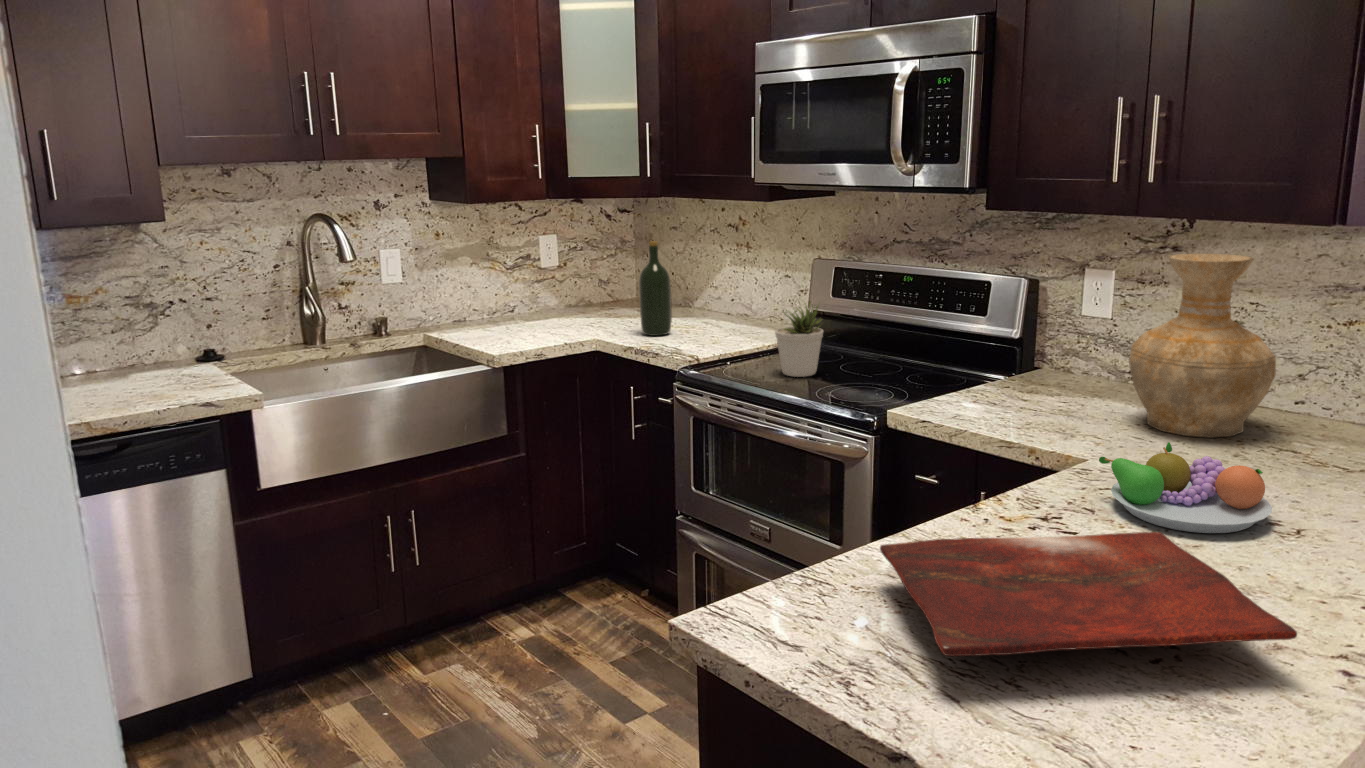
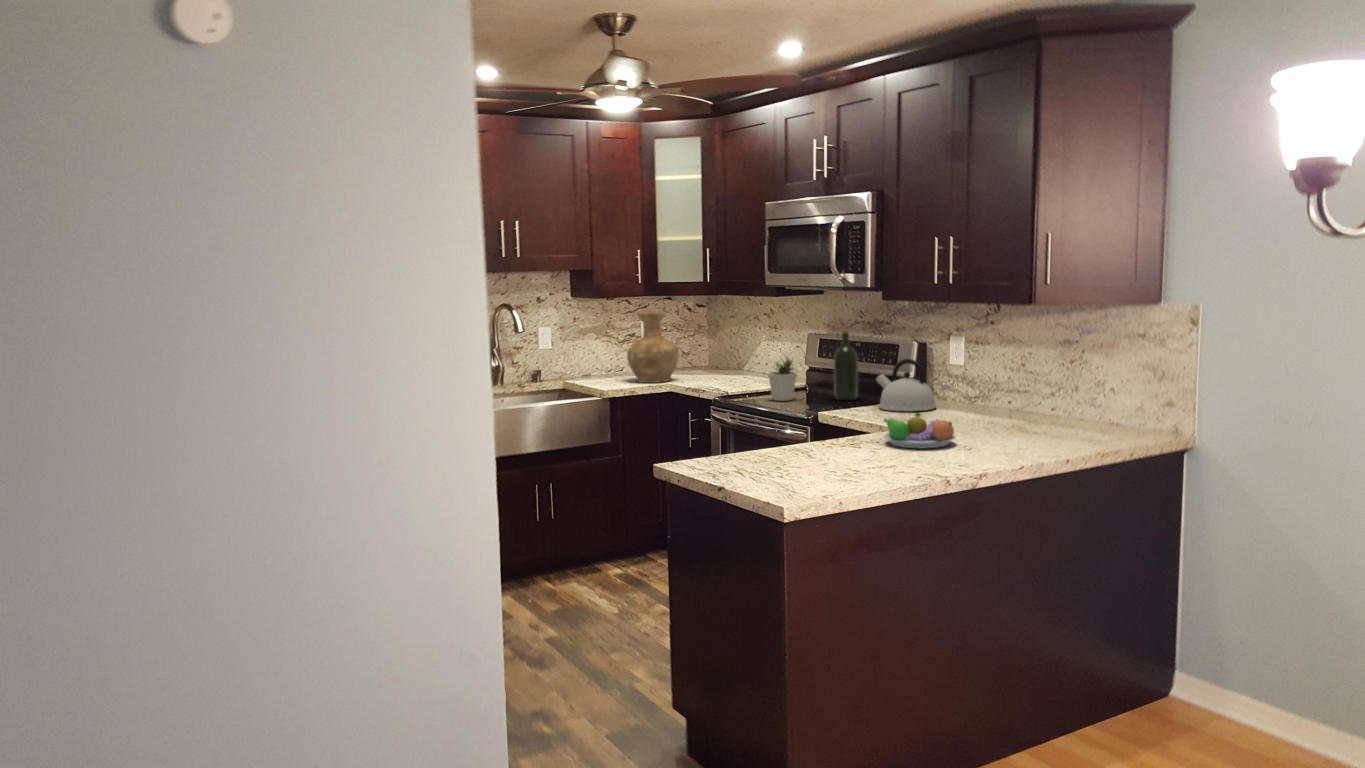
wine bottle: present [639,241,672,336] -> present [834,330,858,400]
vase: present [1129,253,1276,438] -> present [627,312,679,383]
kettle: none [970,311,1078,404] -> present [876,359,936,411]
cutting board: present [880,532,1297,656] -> none [744,438,883,468]

